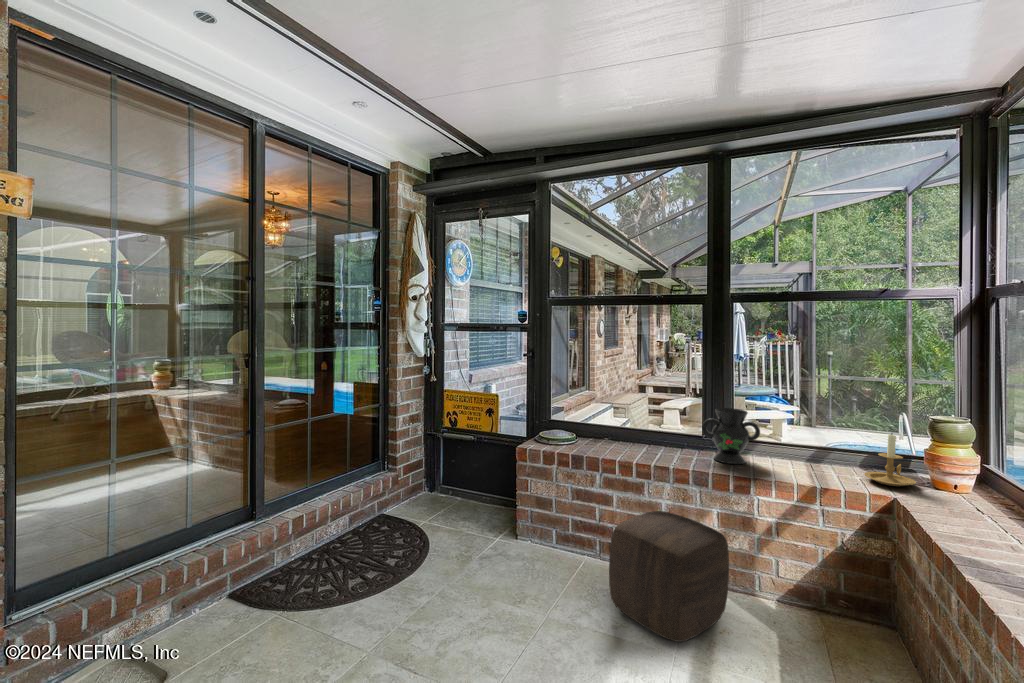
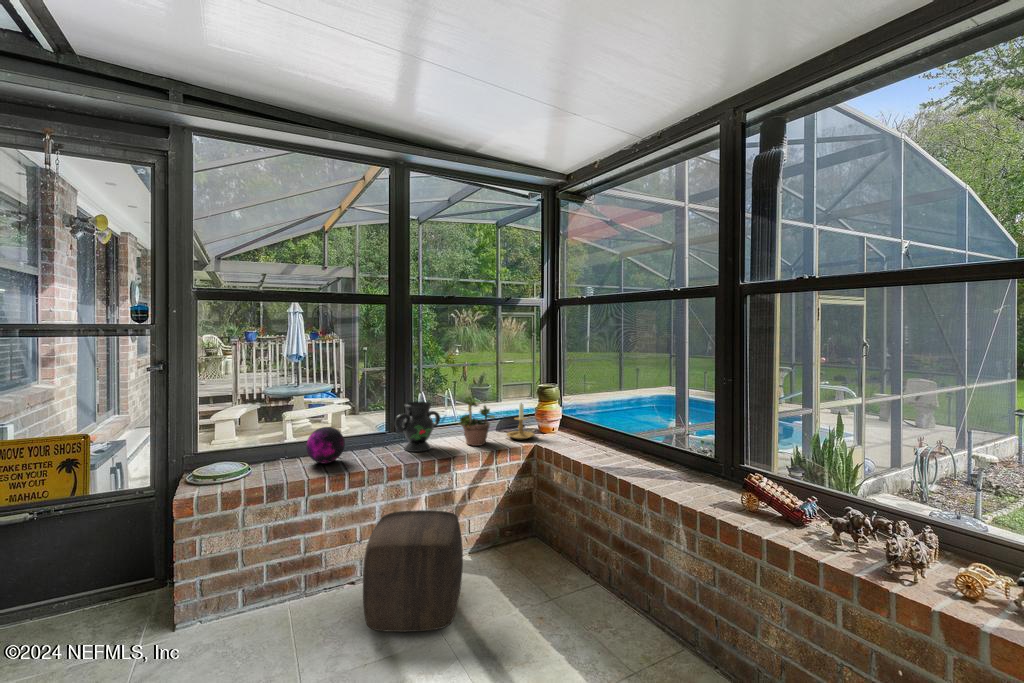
potted plant: none [779,405,838,476] -> present [459,397,495,446]
decorative orb: none [614,417,648,451] -> present [306,427,345,464]

